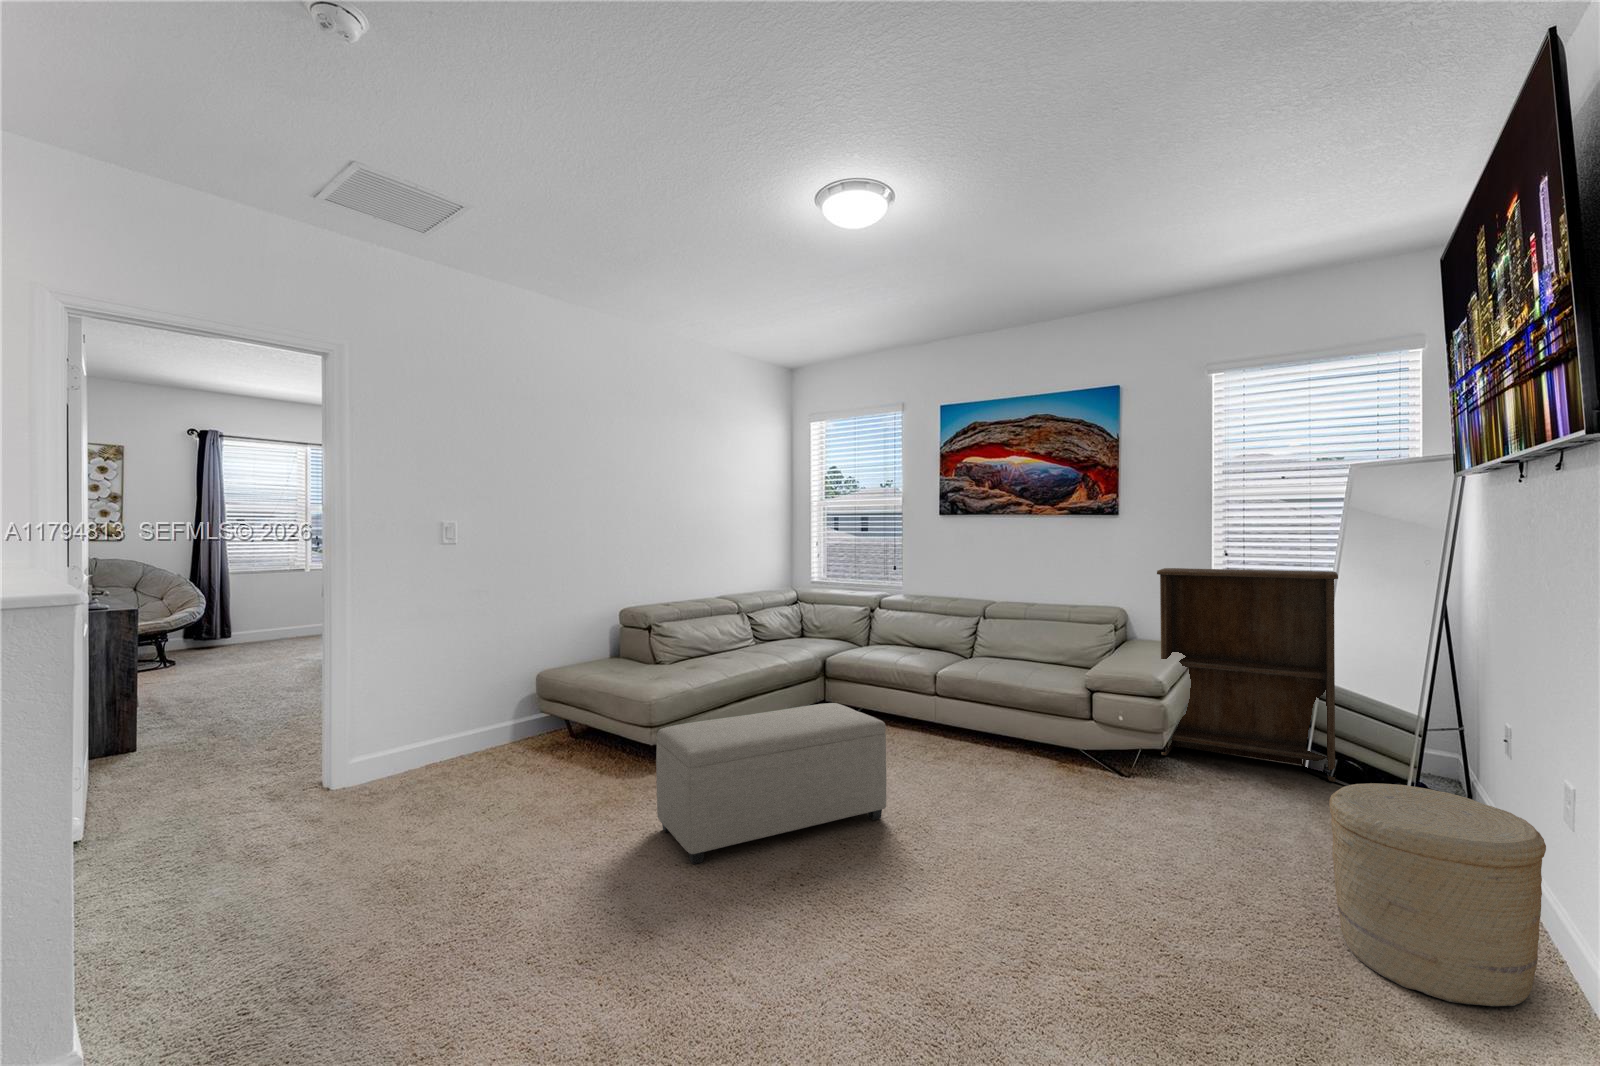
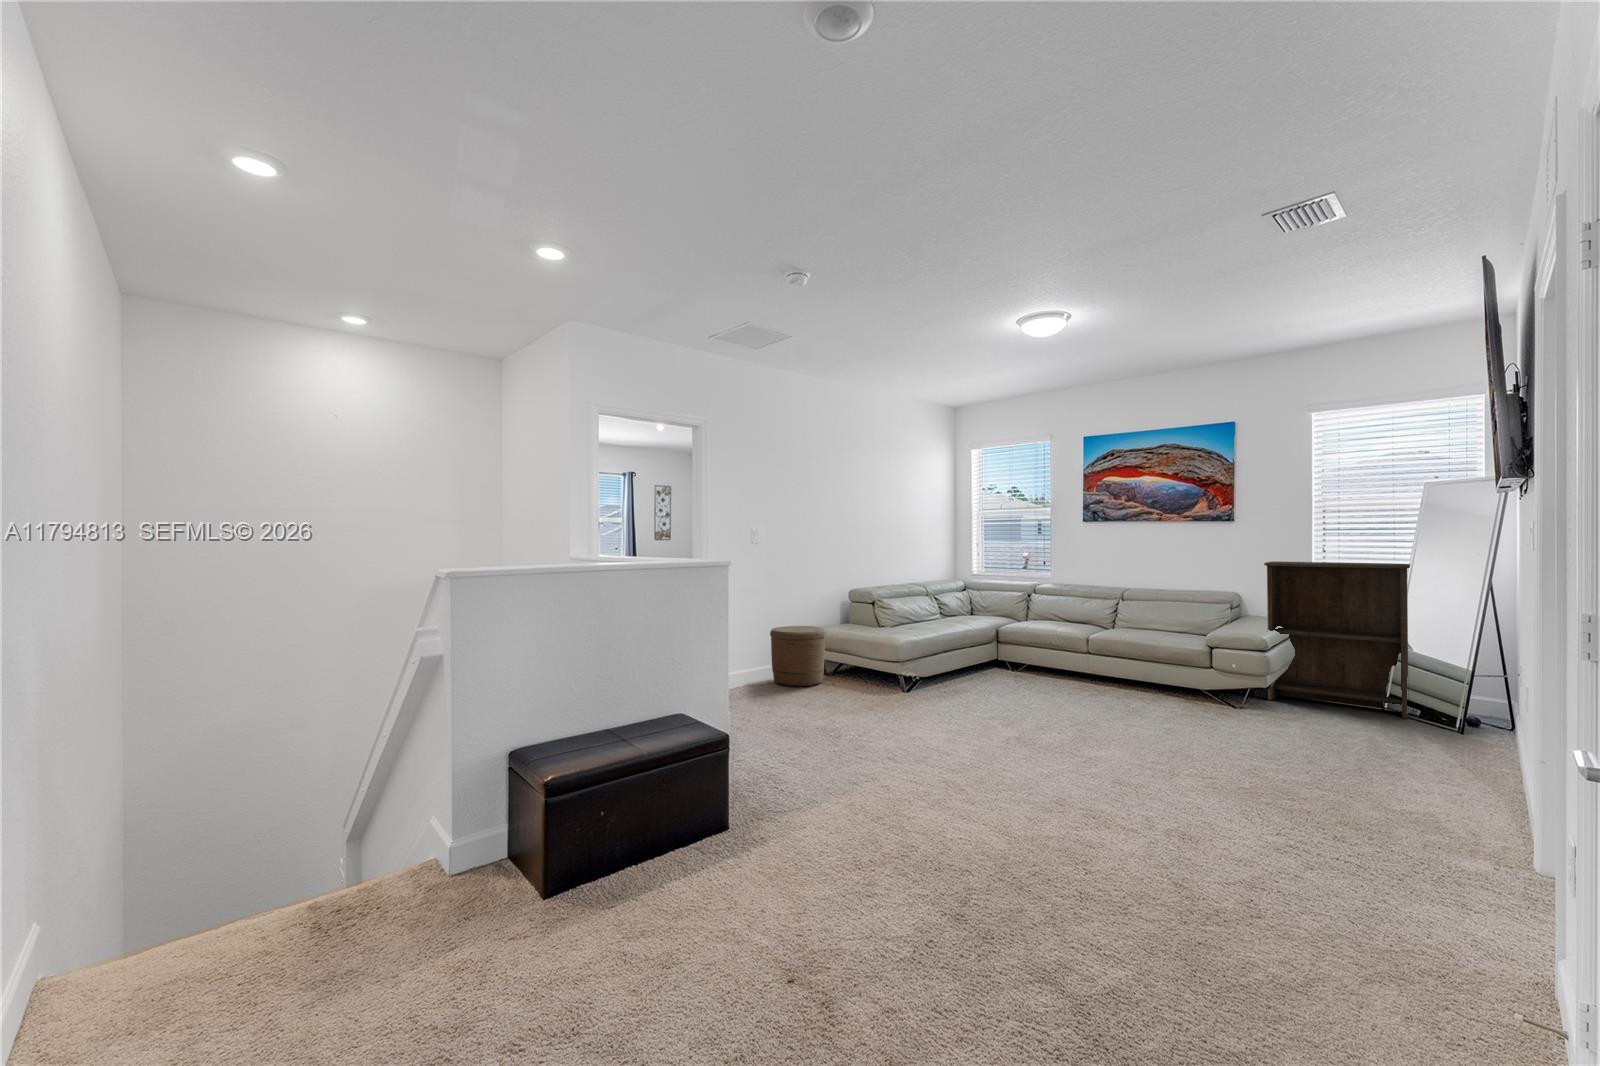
ottoman: present [656,703,886,864] -> none [916,649,1067,737]
woven basket: present [1329,783,1546,1006] -> present [770,626,826,687]

